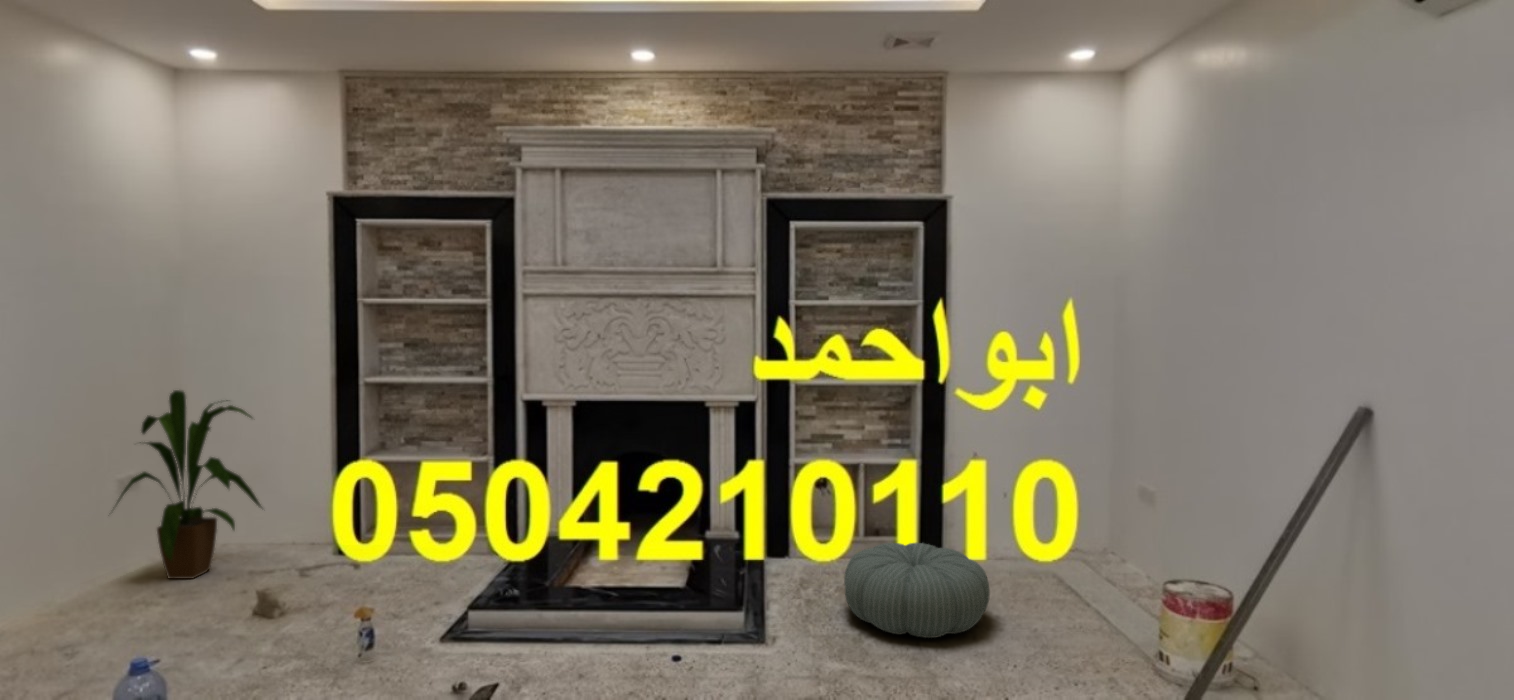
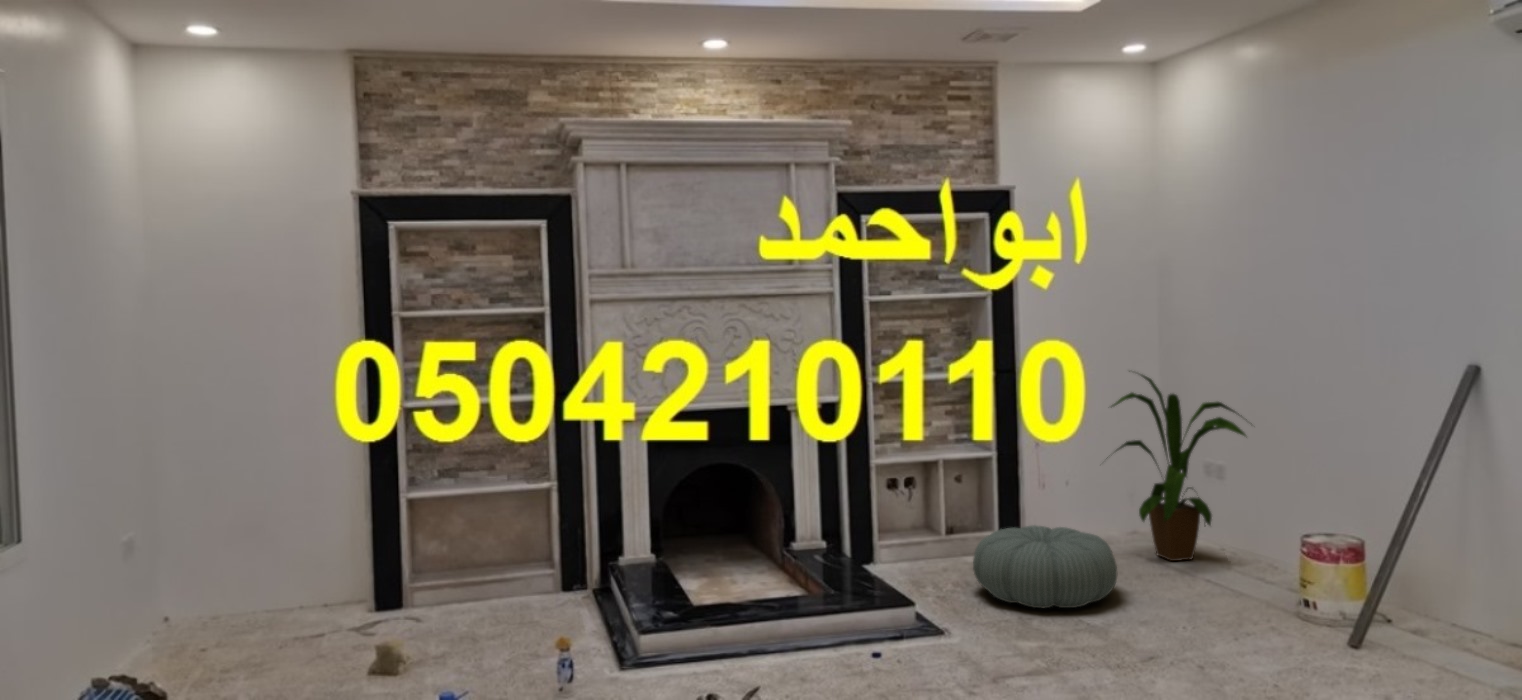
house plant: present [117,390,262,579] -> present [1107,375,1247,561]

